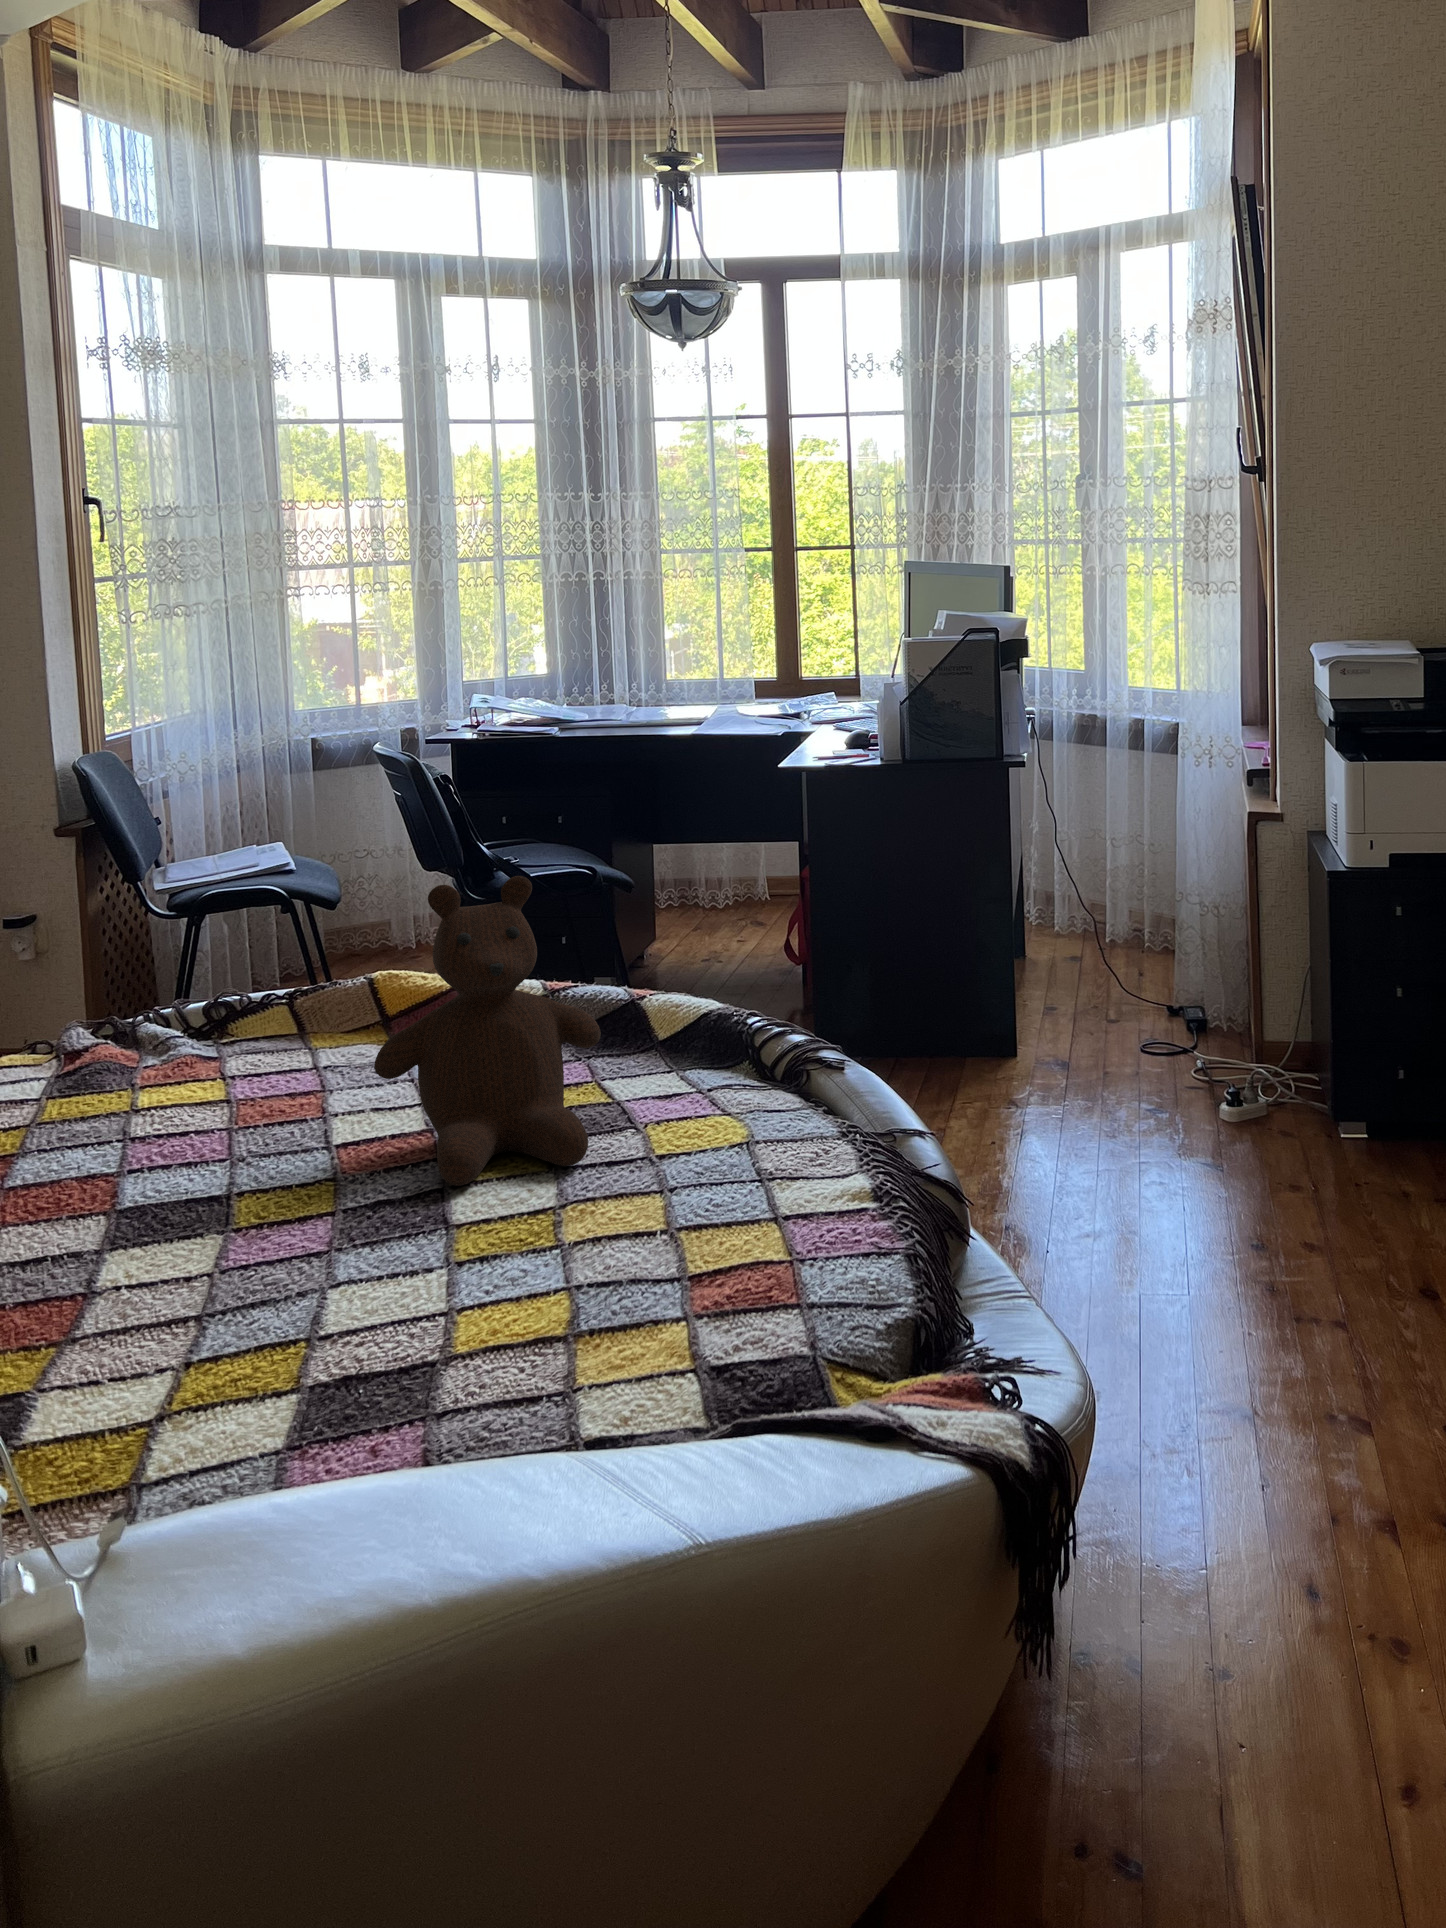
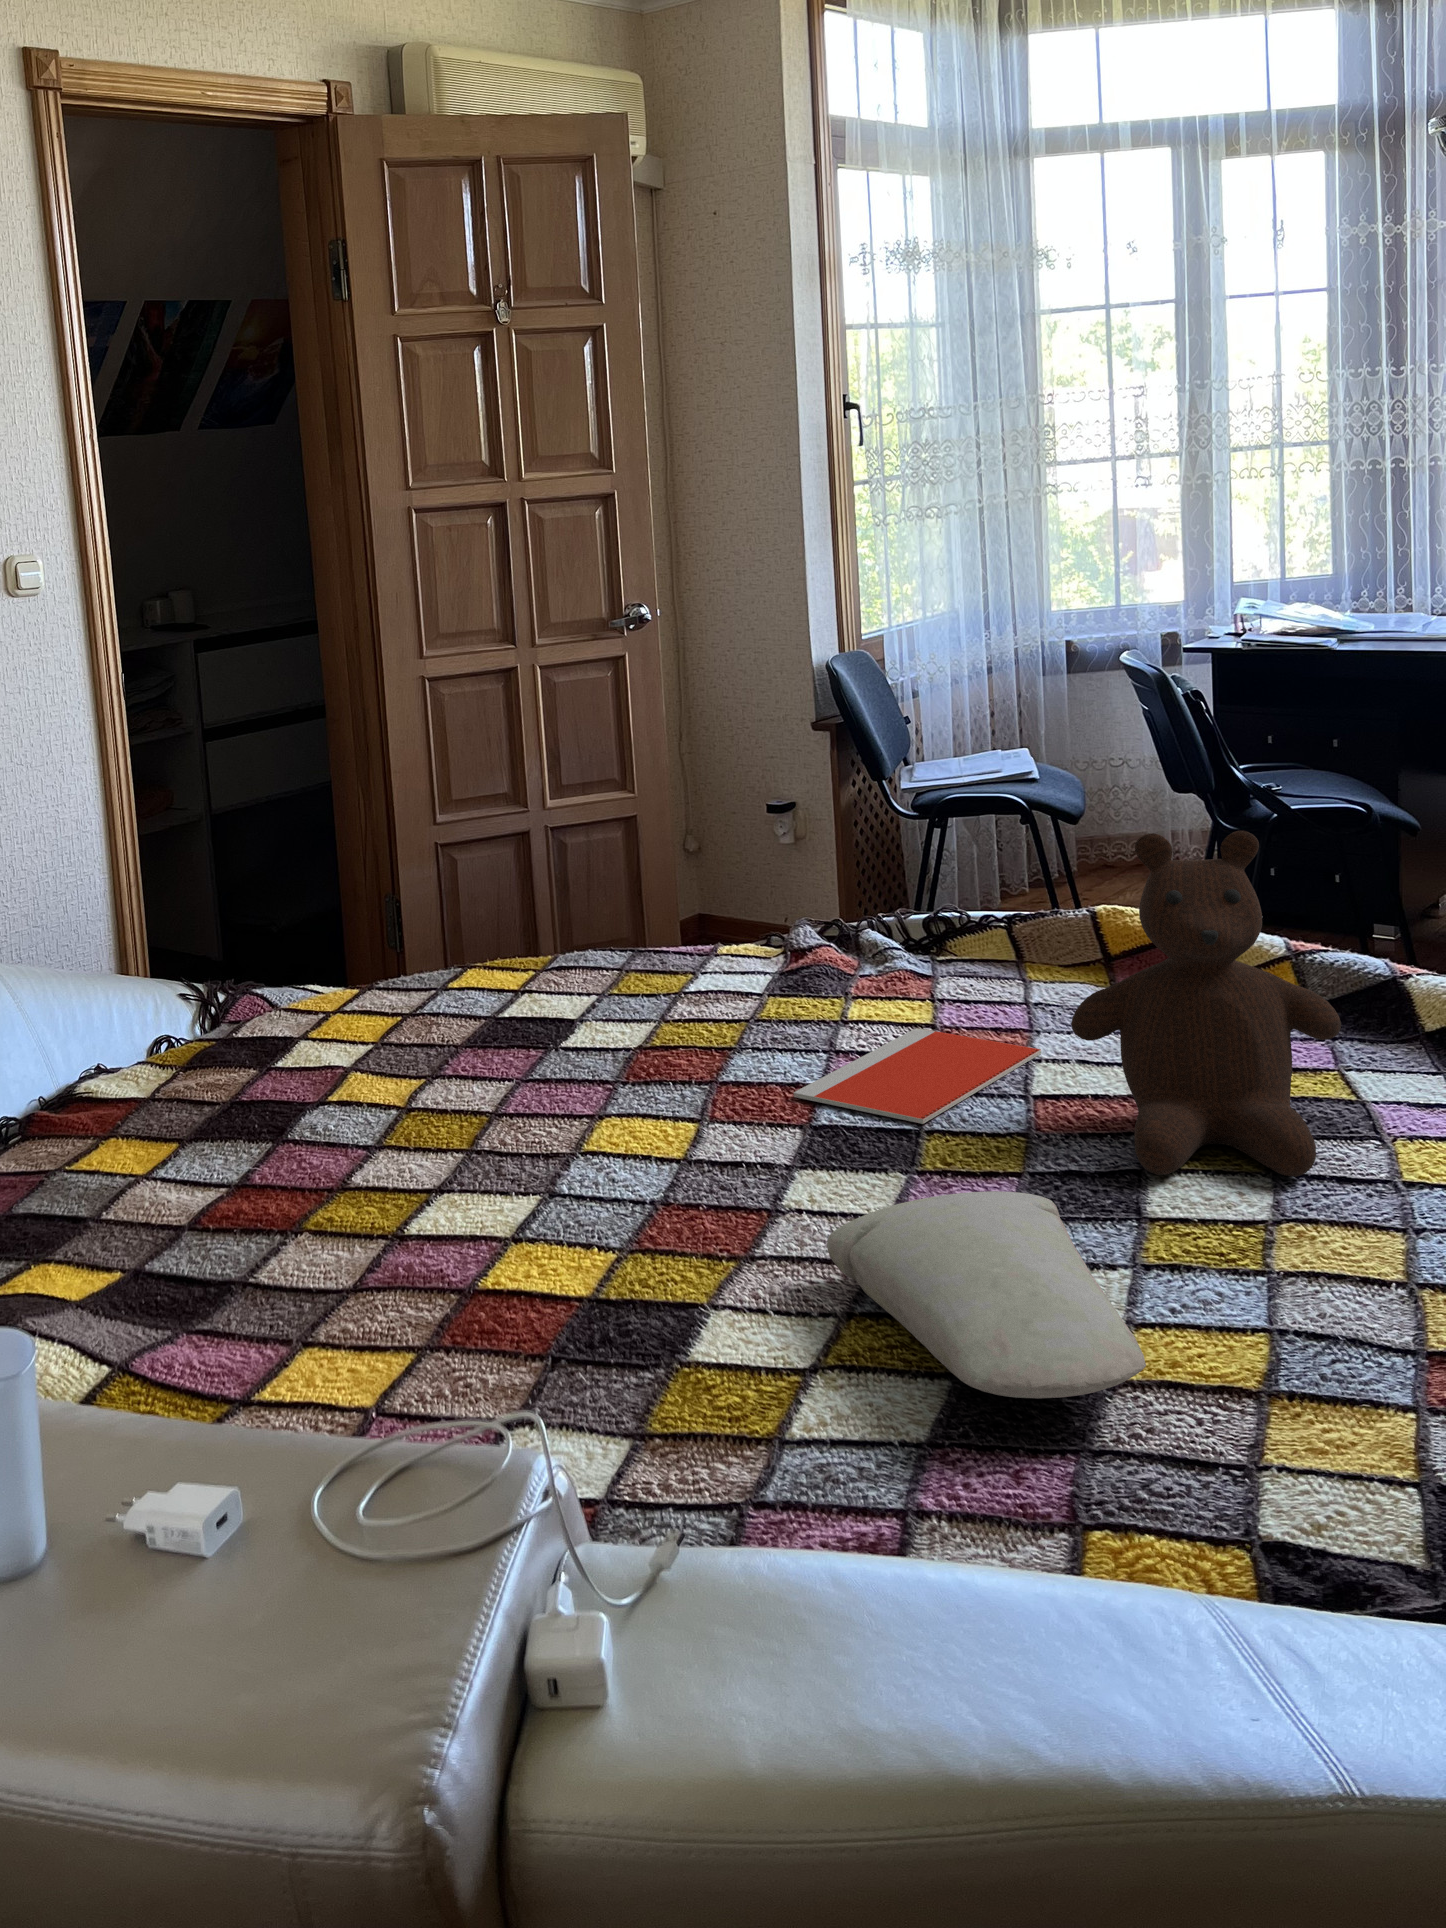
notebook: none [93,1101,338,1185] -> present [793,1028,1041,1124]
pillow: none [159,1218,477,1392] -> present [827,1191,1146,1398]

